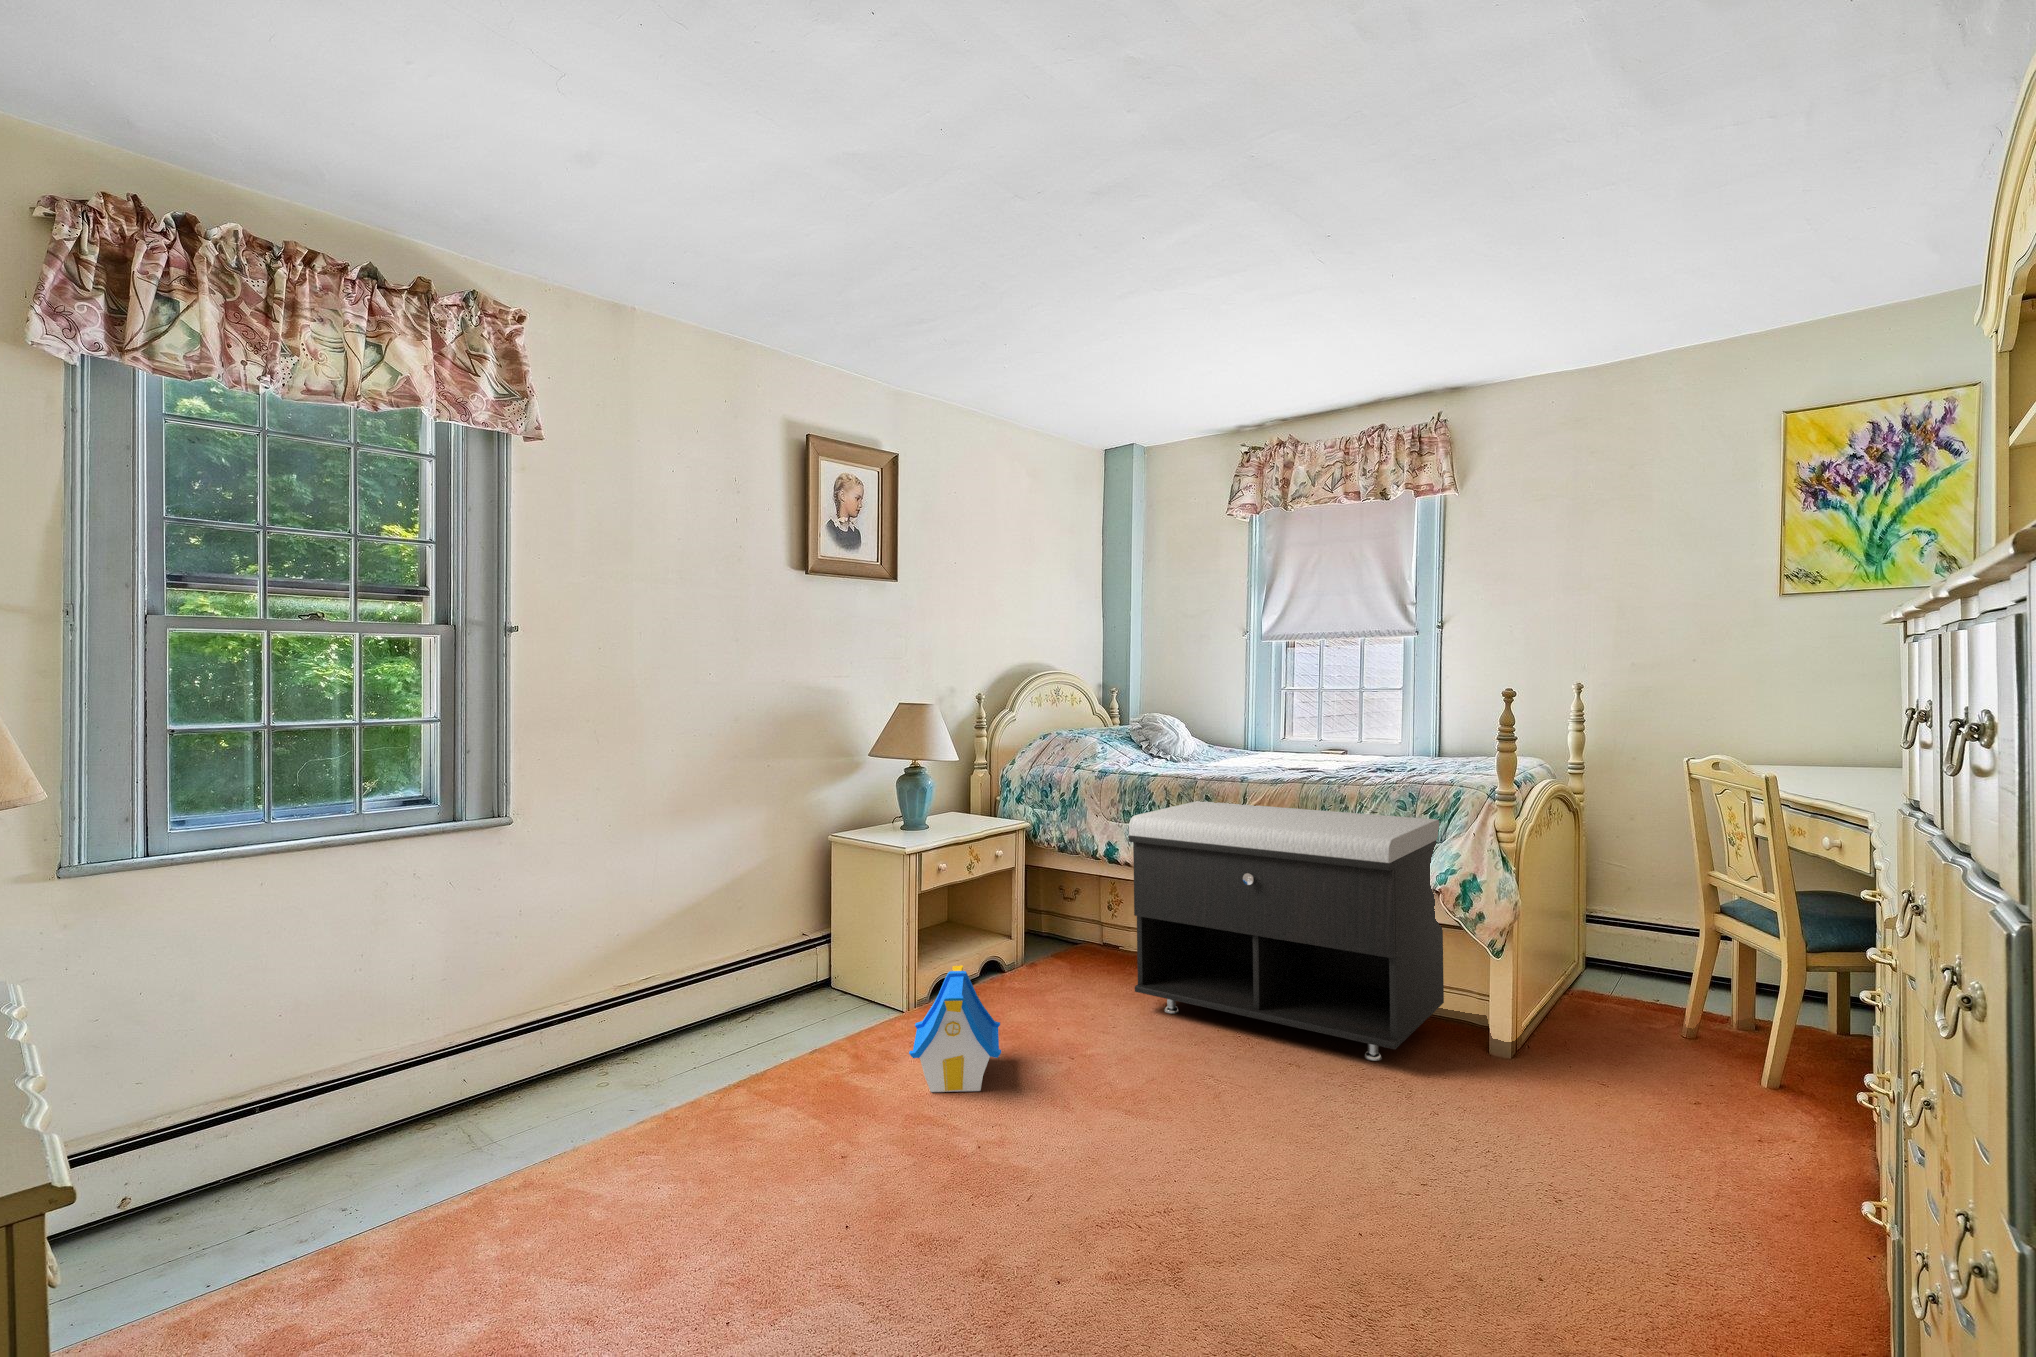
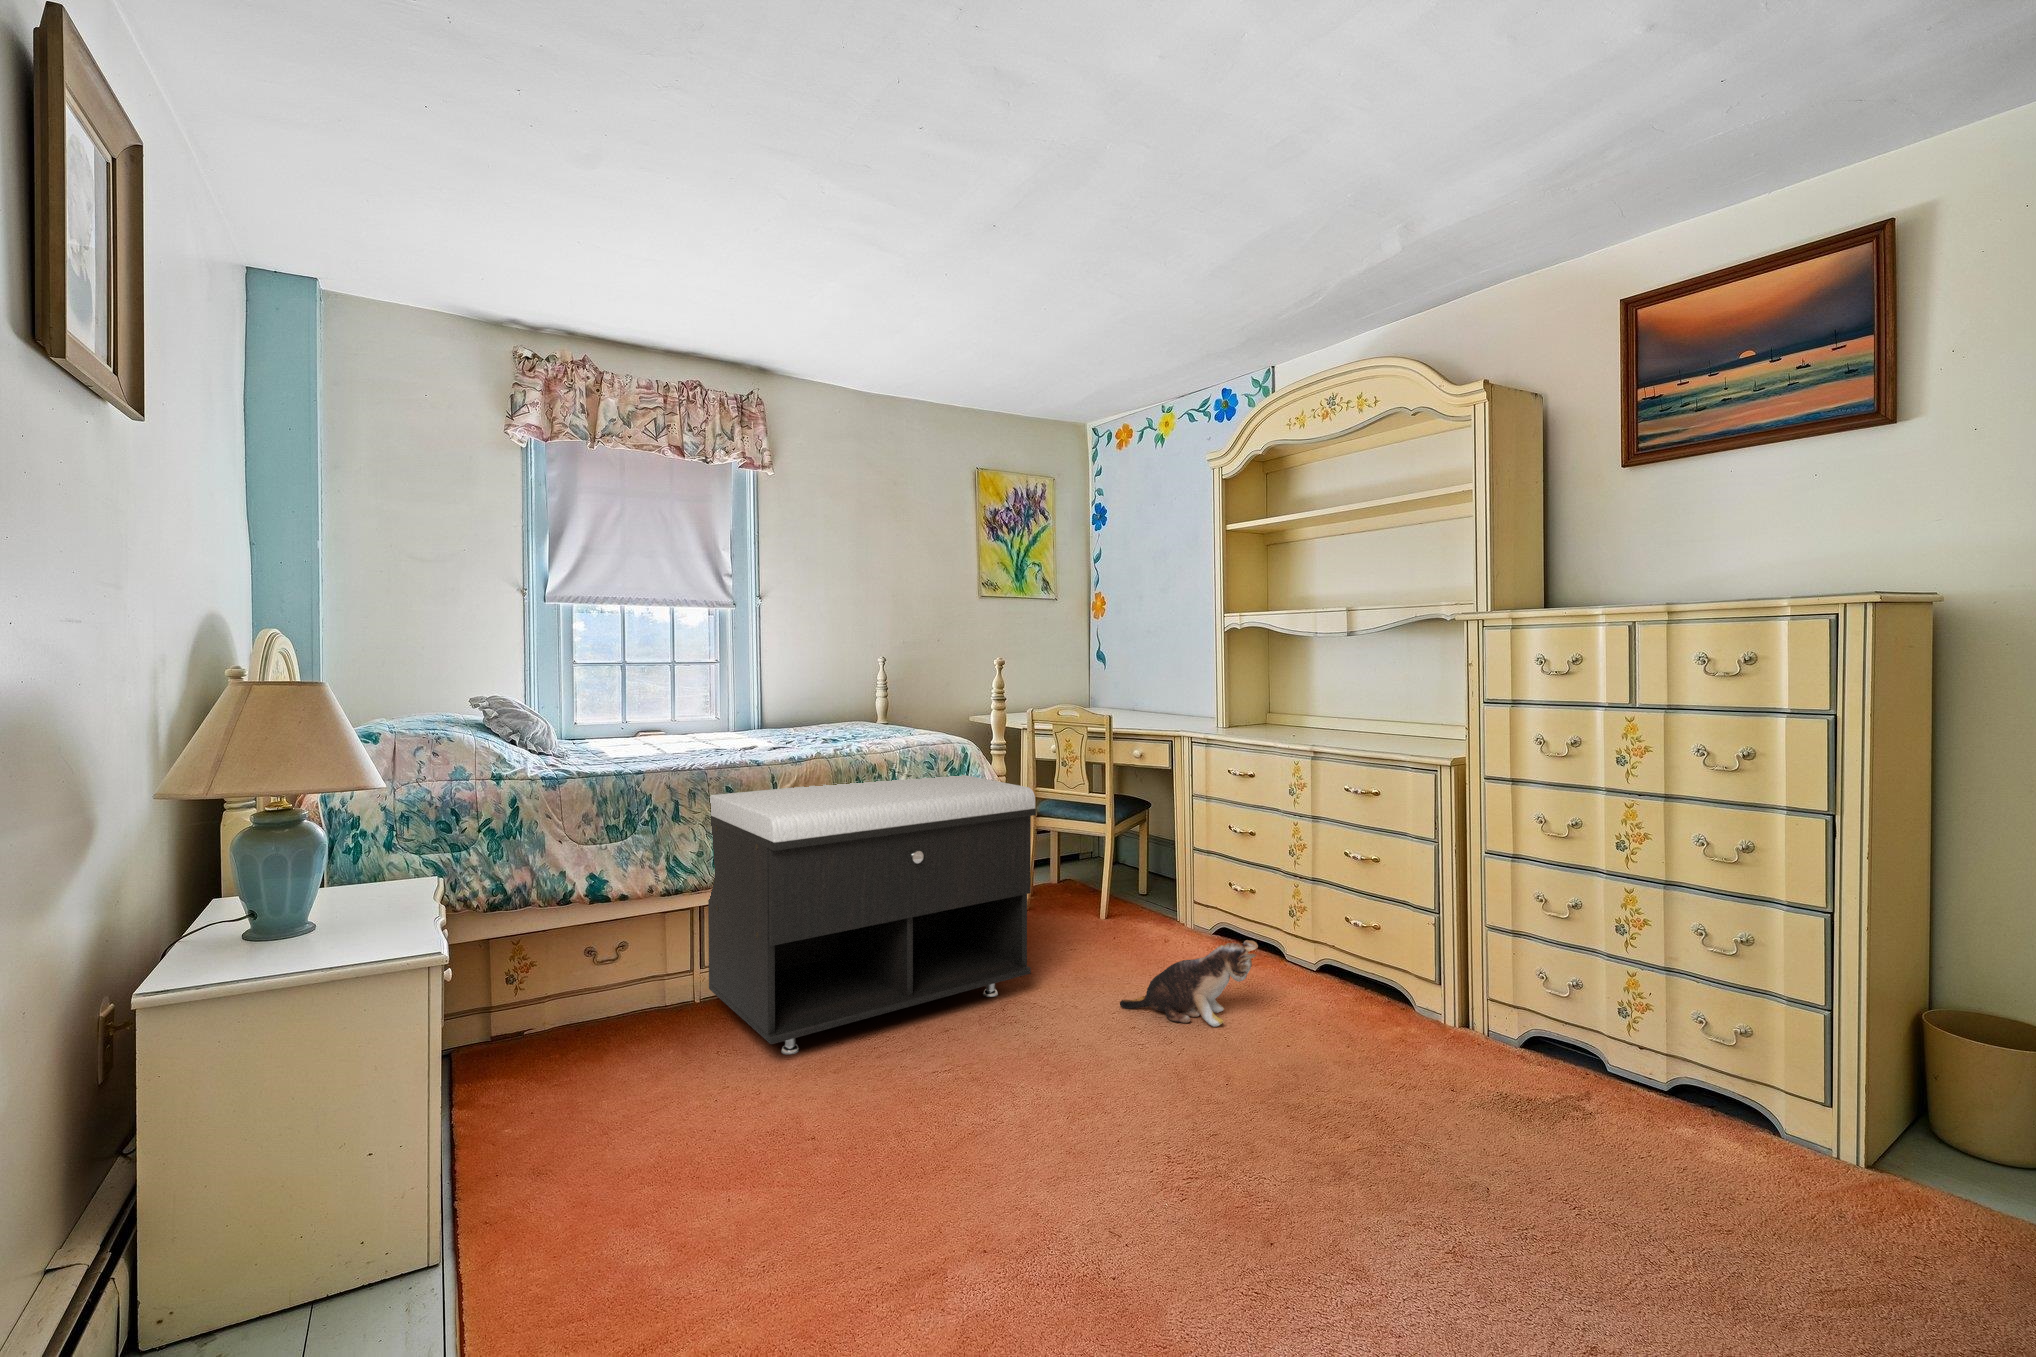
toy house: present [909,965,1001,1092] -> none [754,1086,942,1277]
plush toy: none [1434,1084,1518,1186] -> present [1120,940,1258,1027]

